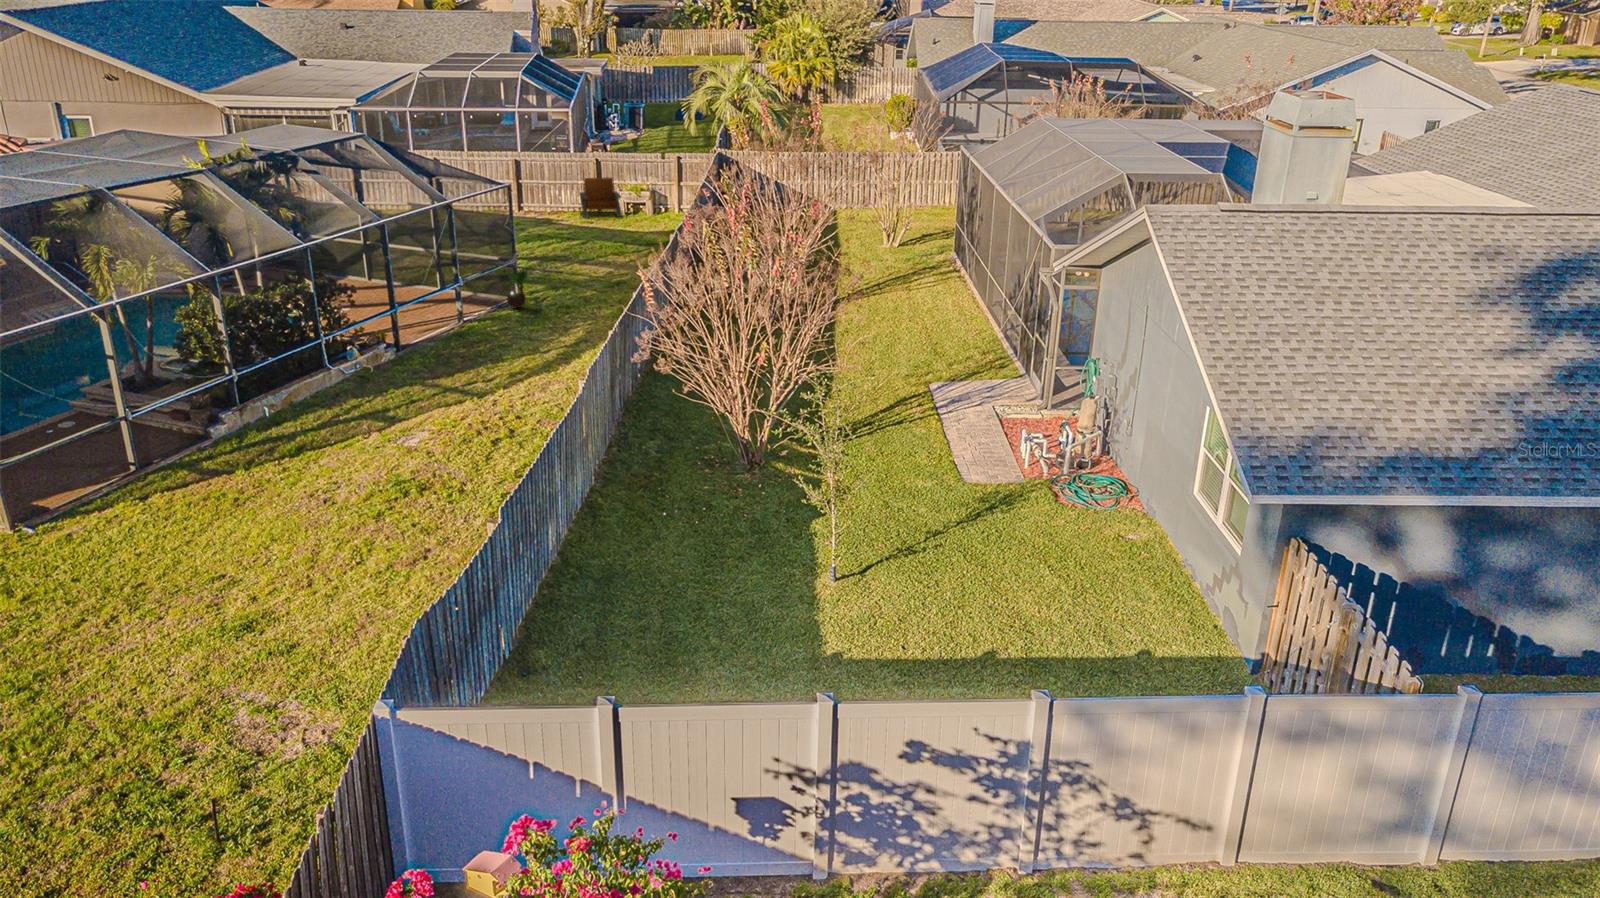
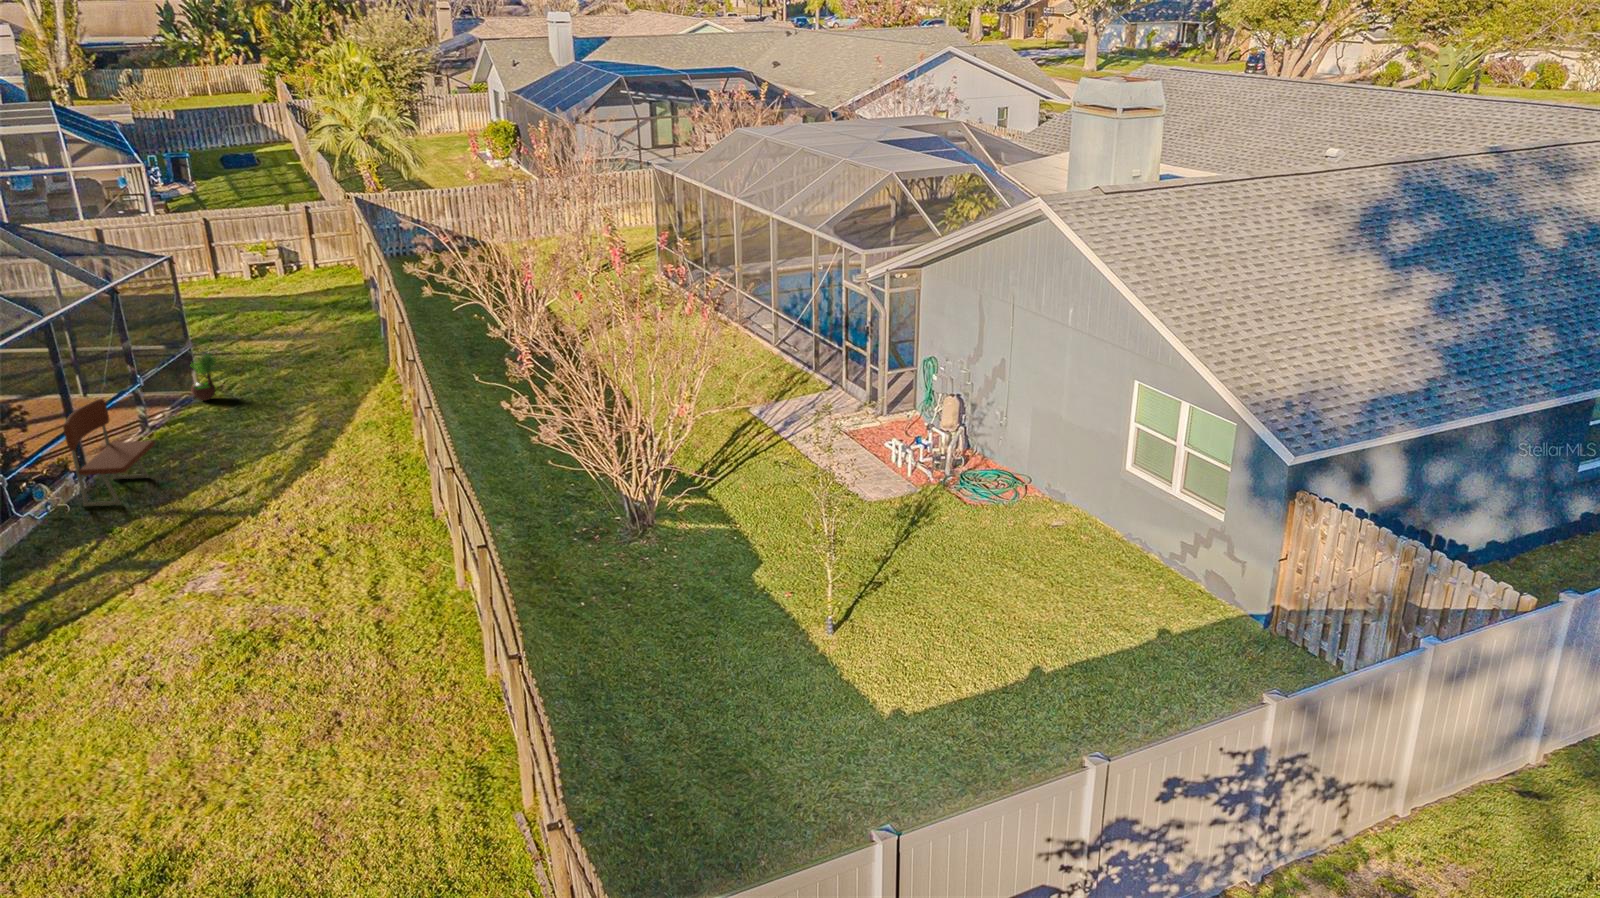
lounge chair: present [579,178,622,218] -> none [189,237,250,287]
bench: none [370,288,442,374] -> present [63,399,155,506]

